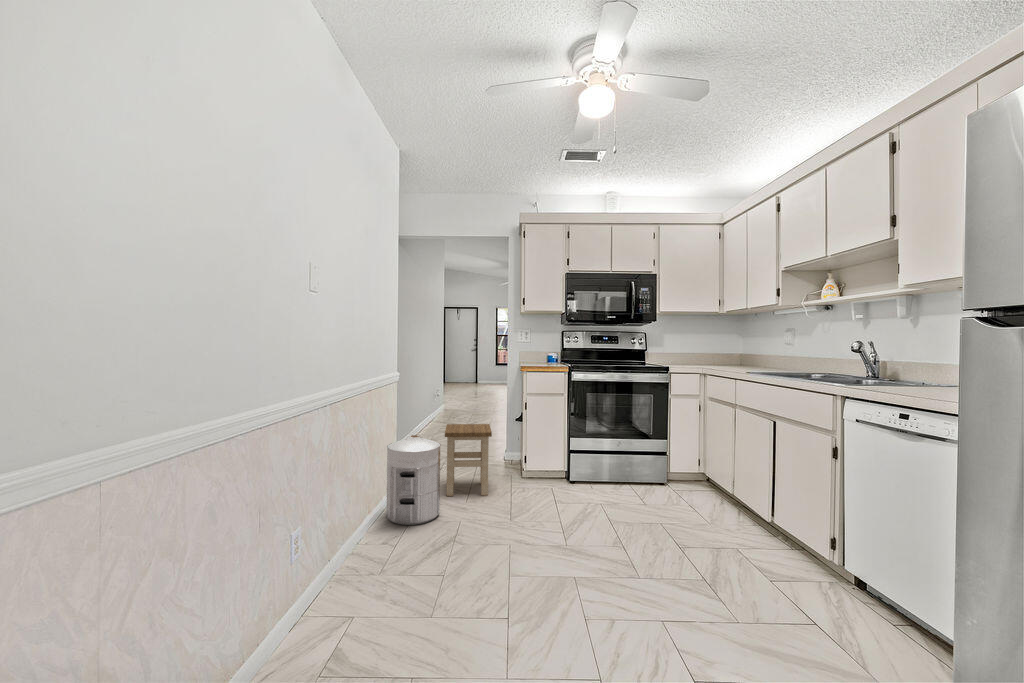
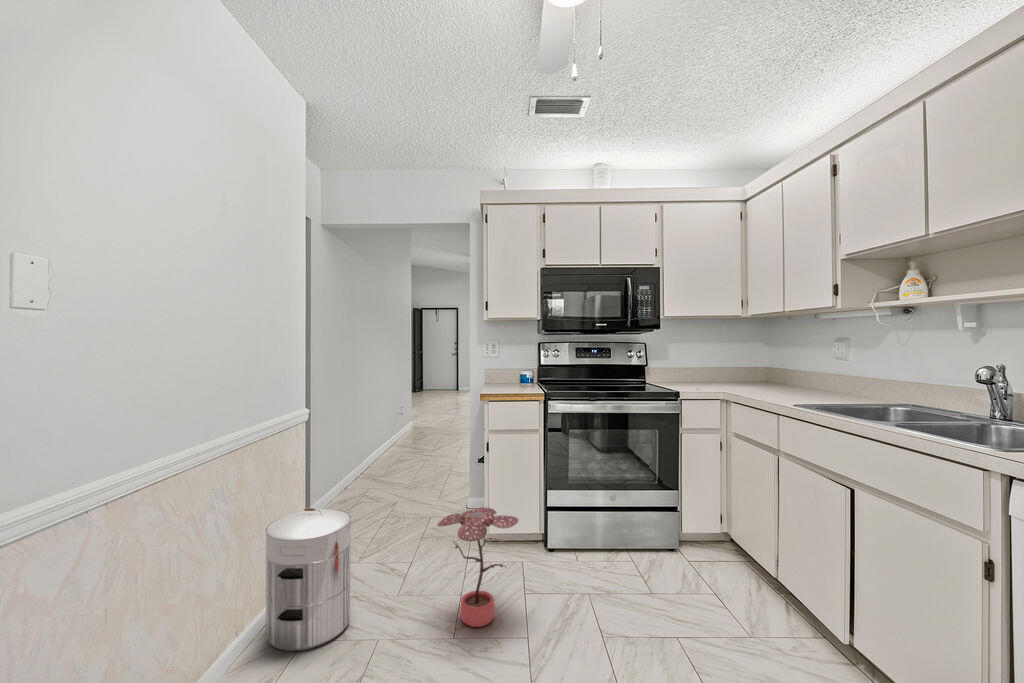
stool: present [445,424,492,496] -> none [367,474,437,584]
potted plant: none [499,441,554,517] -> present [438,507,518,627]

